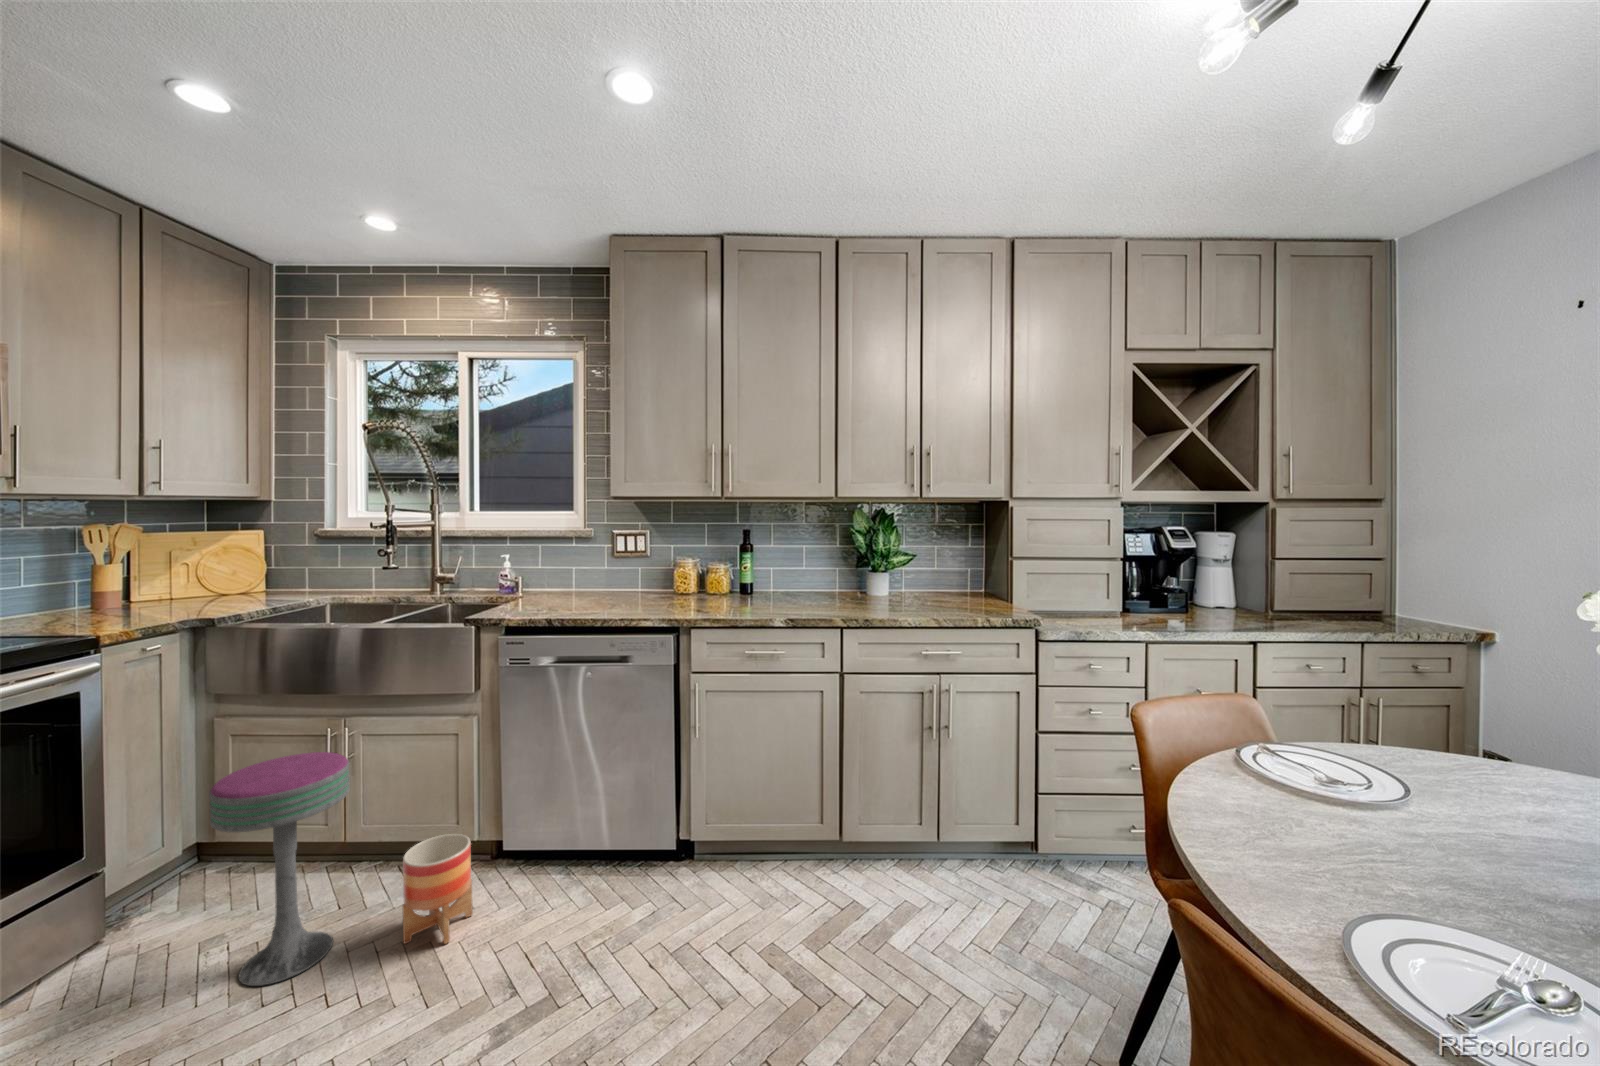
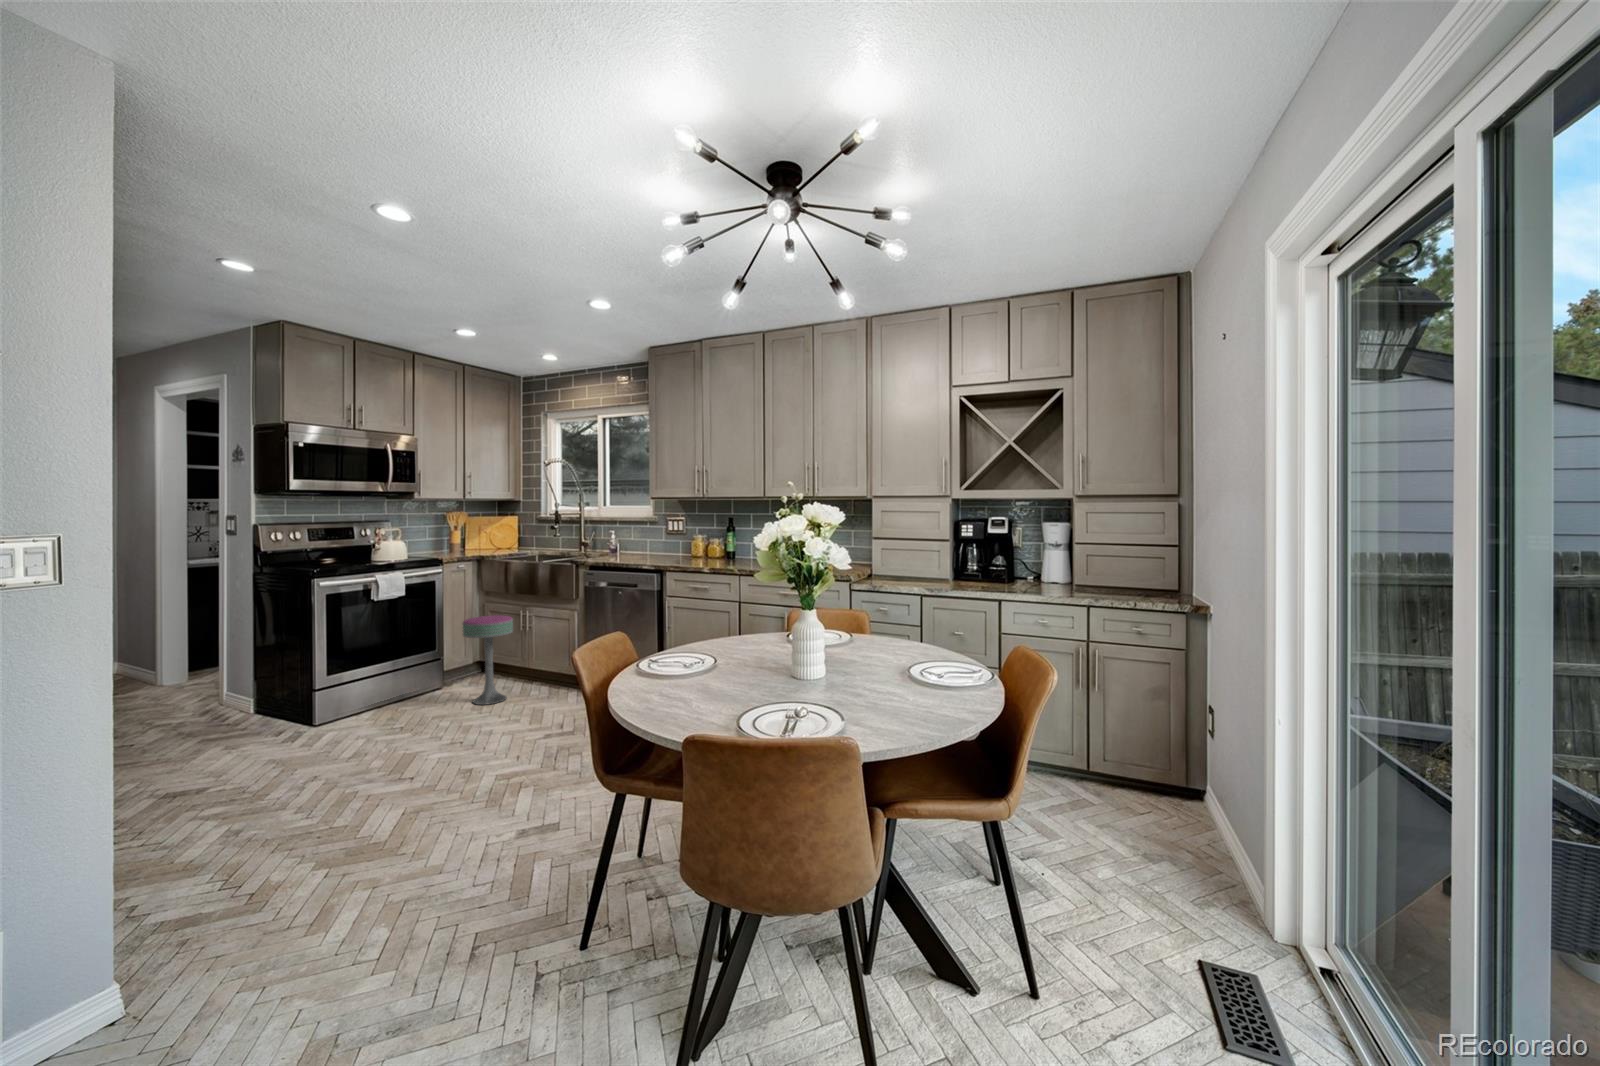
planter: present [403,834,473,944] -> none [527,662,558,707]

